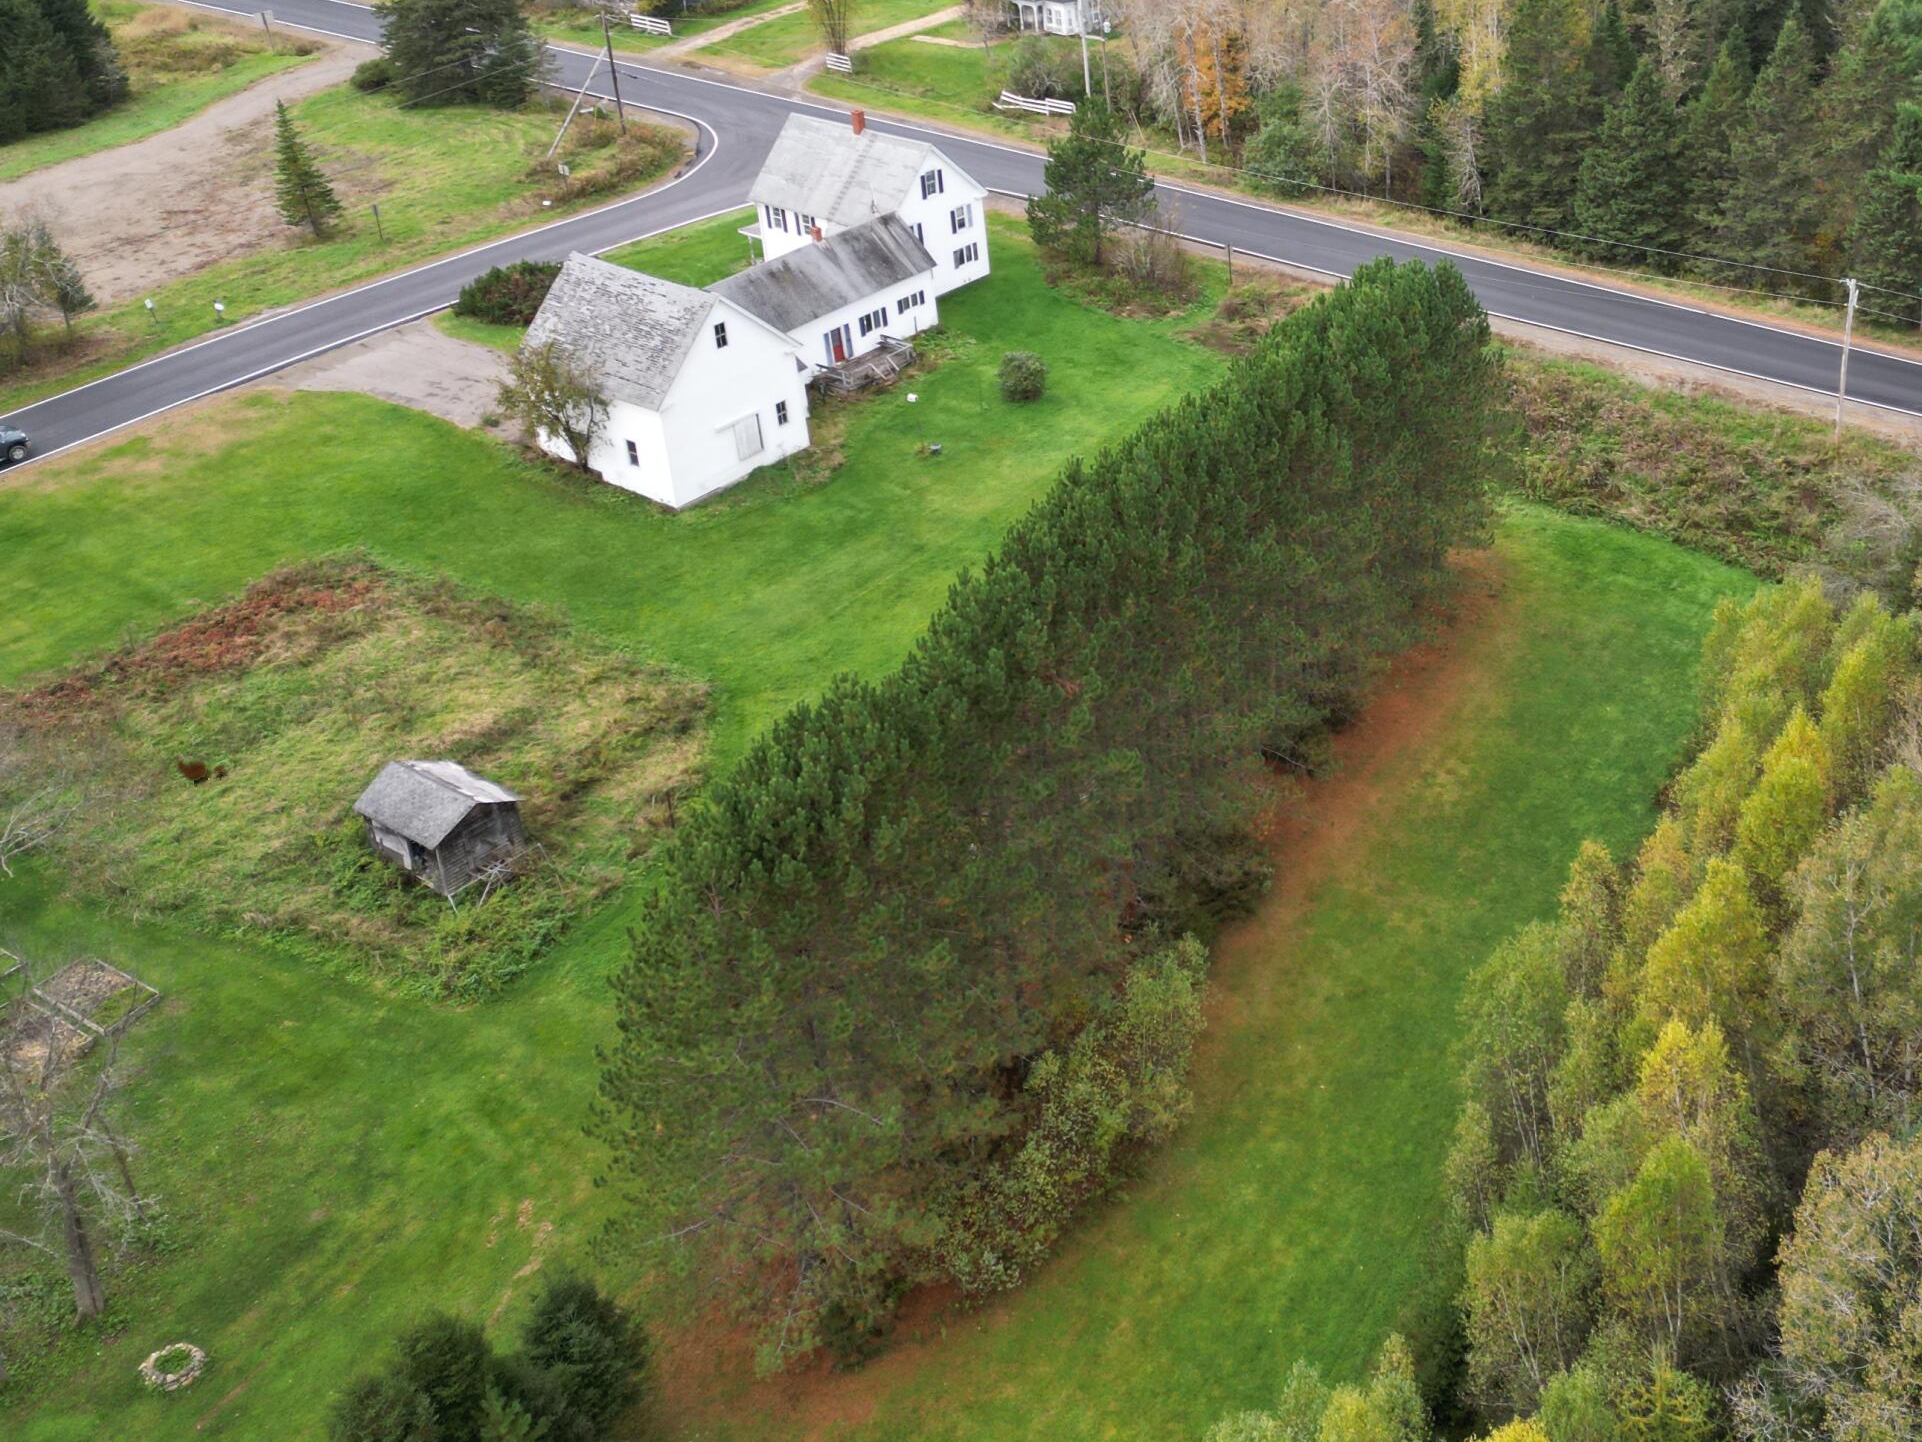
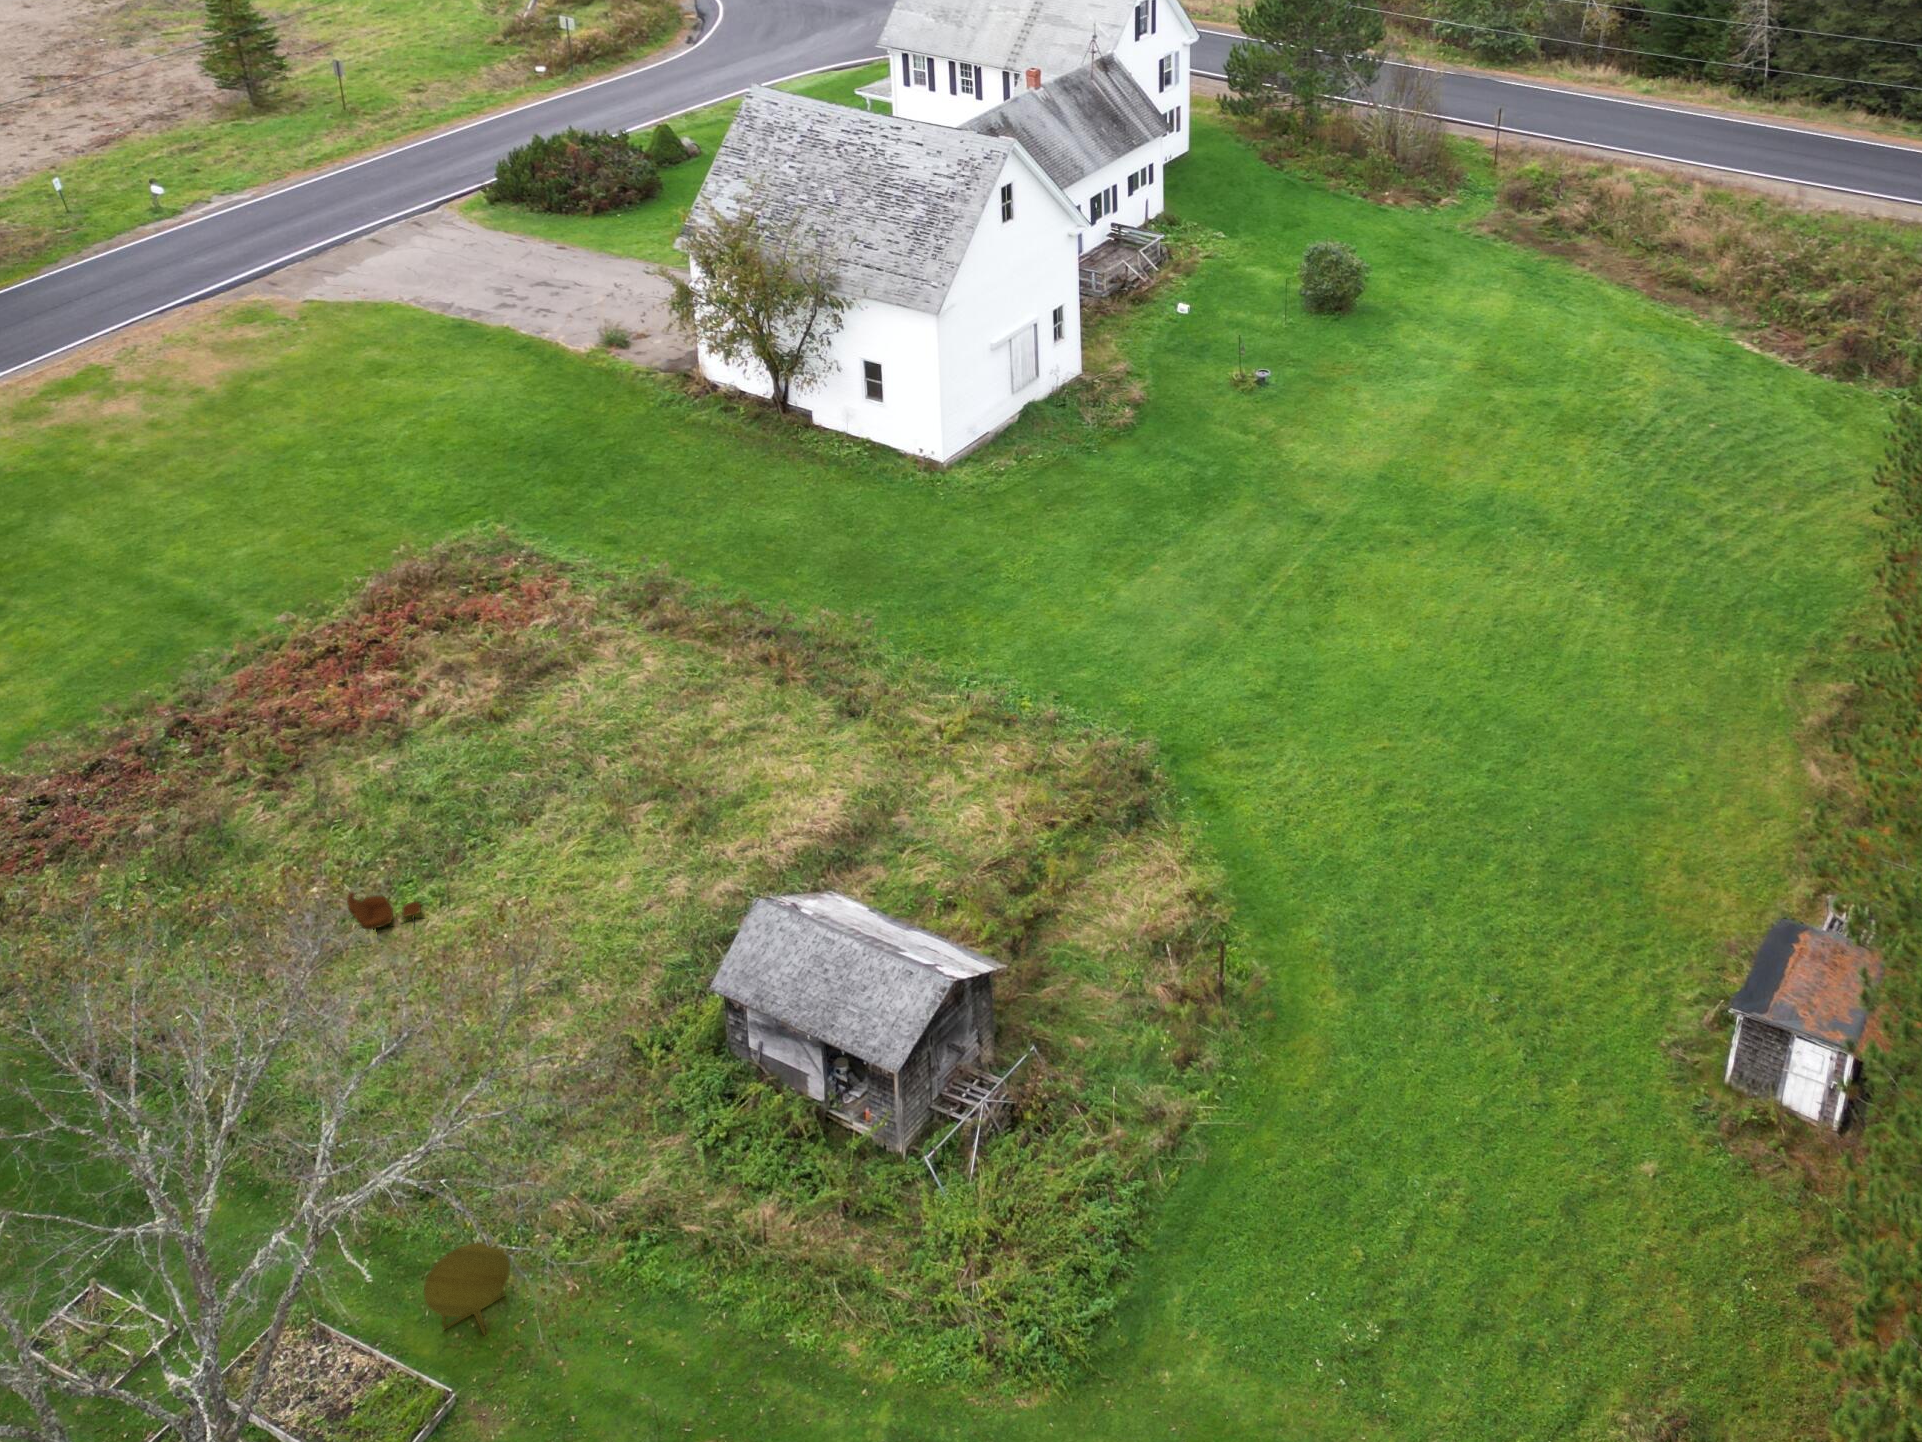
round table: none [149,924,201,968] -> present [424,1243,510,1335]

